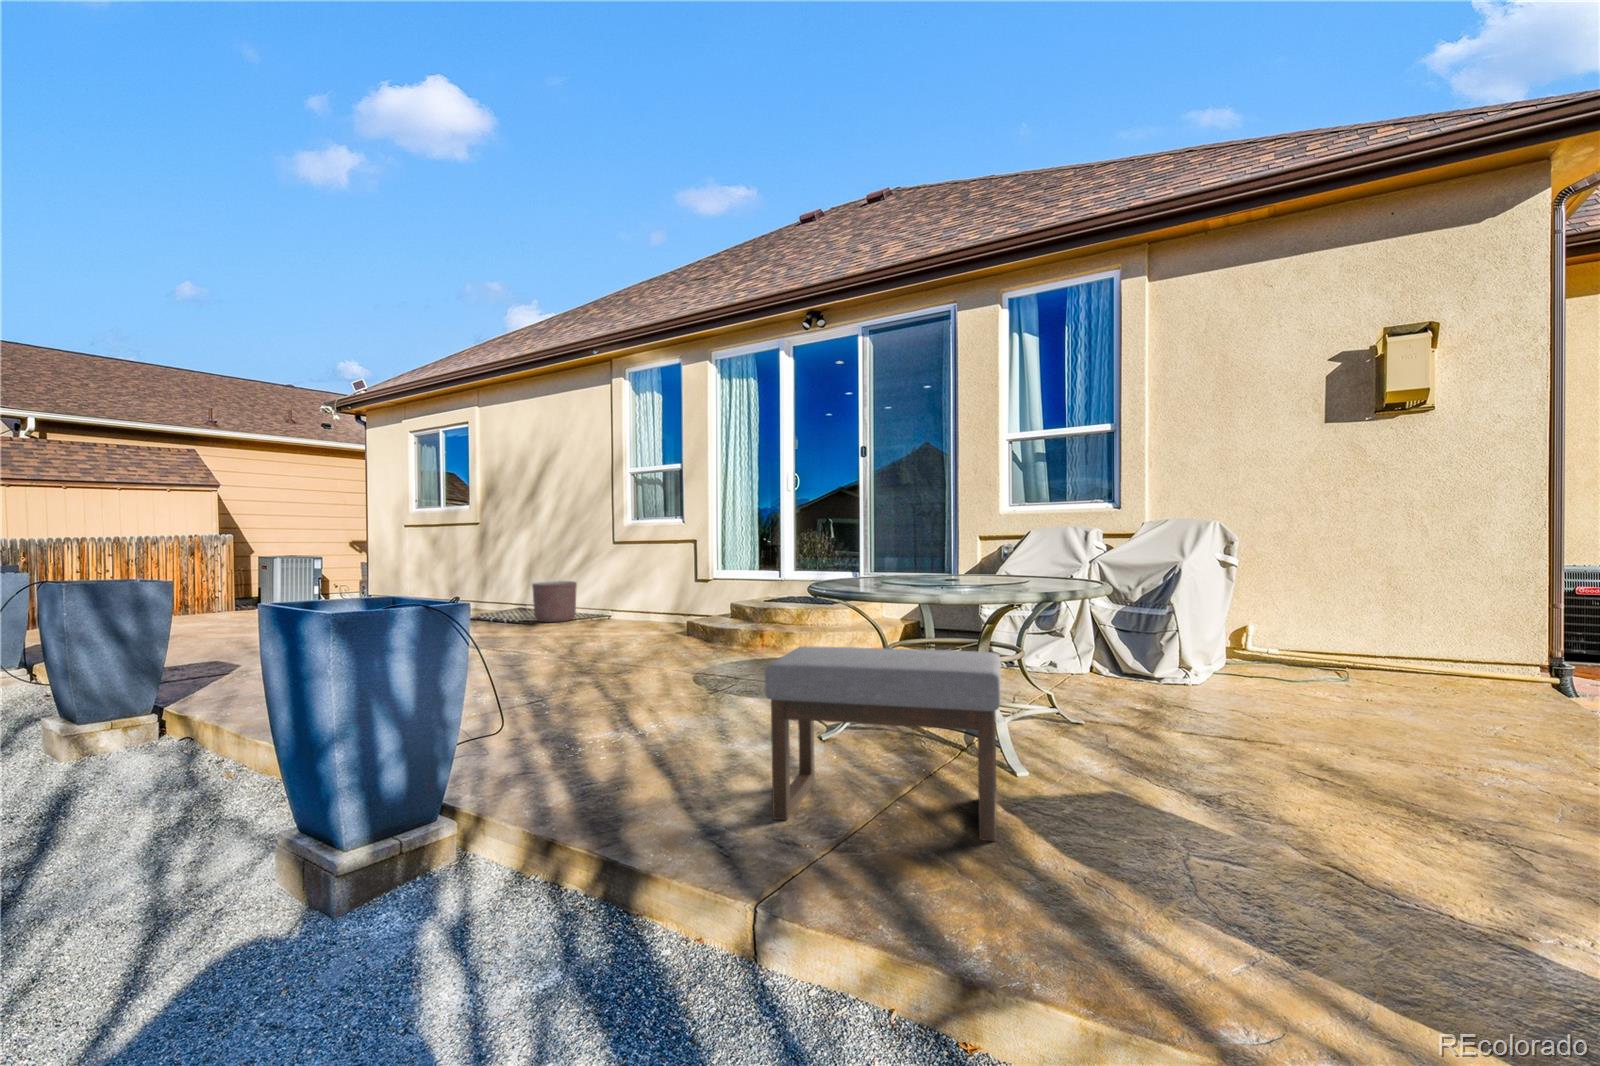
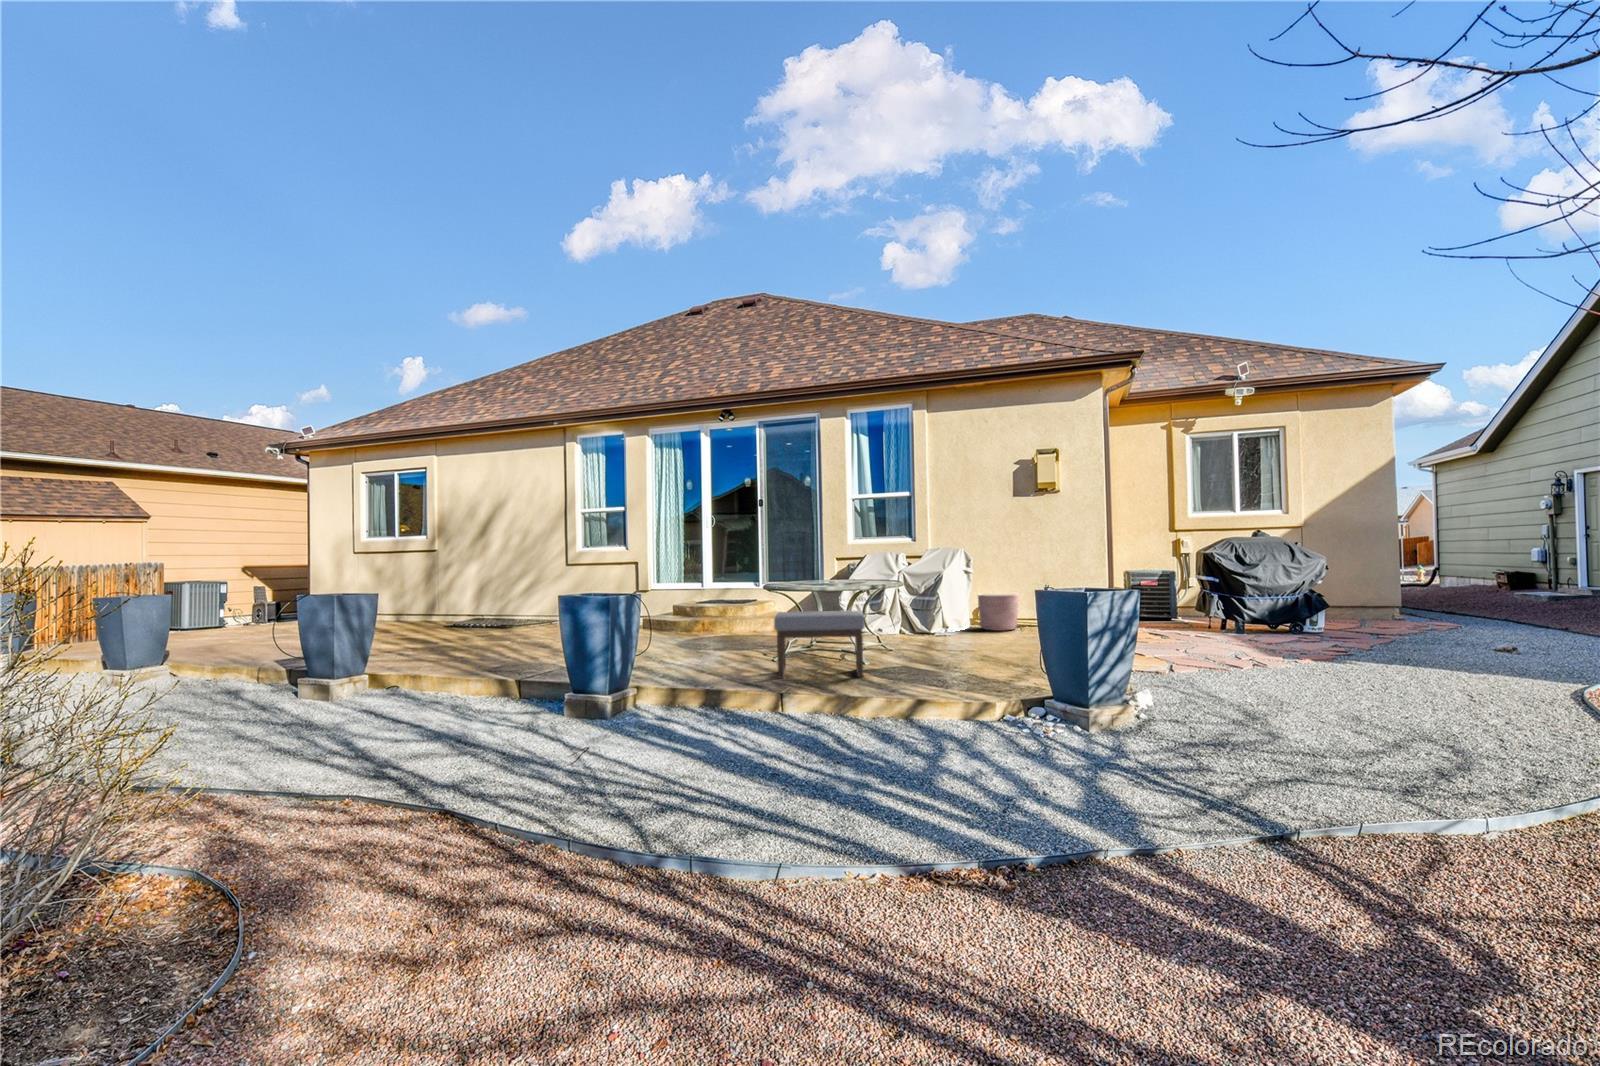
planter: present [532,581,577,622] -> present [978,593,1018,631]

